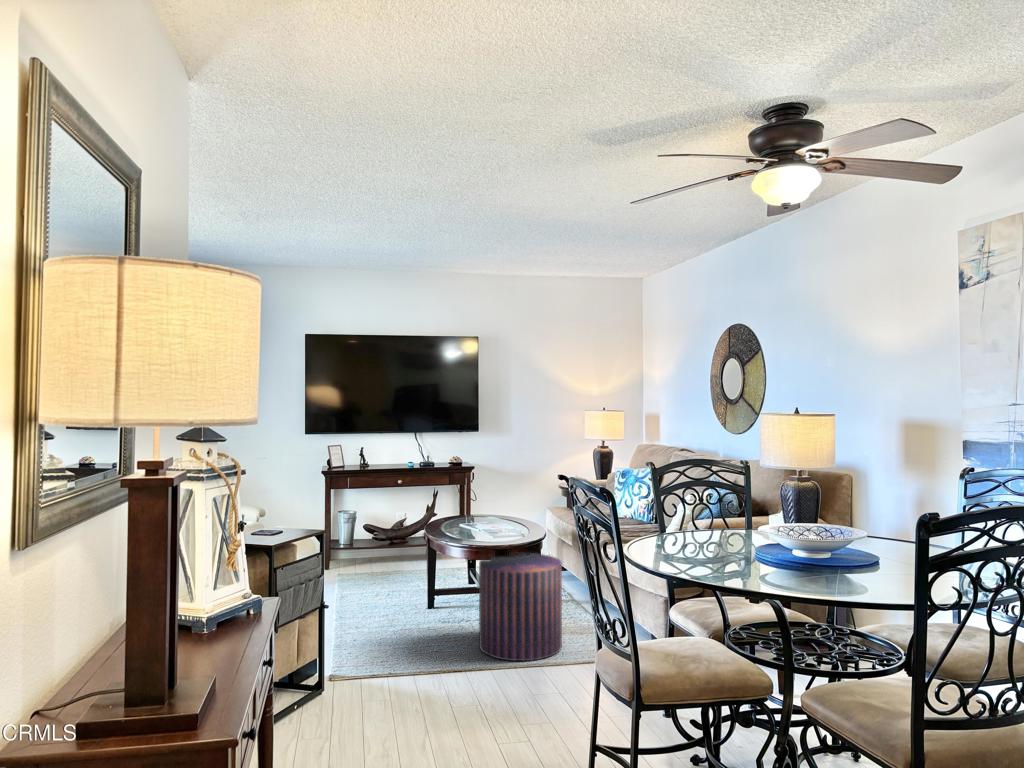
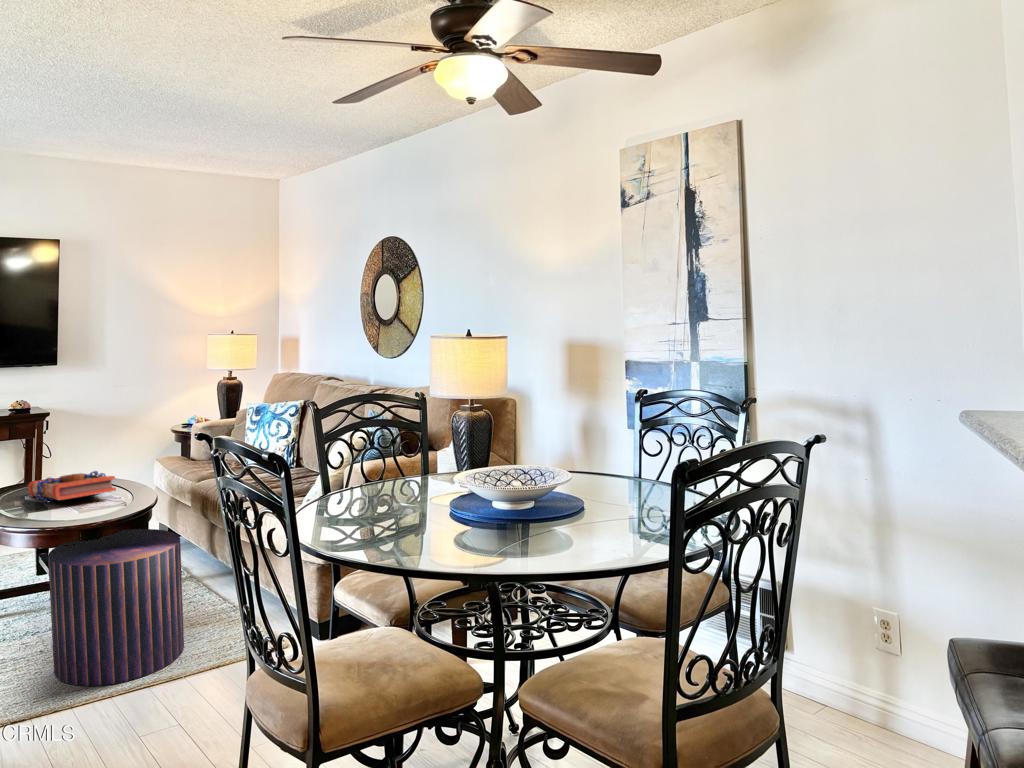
book: none [468,510,522,529] -> present [28,471,116,502]

